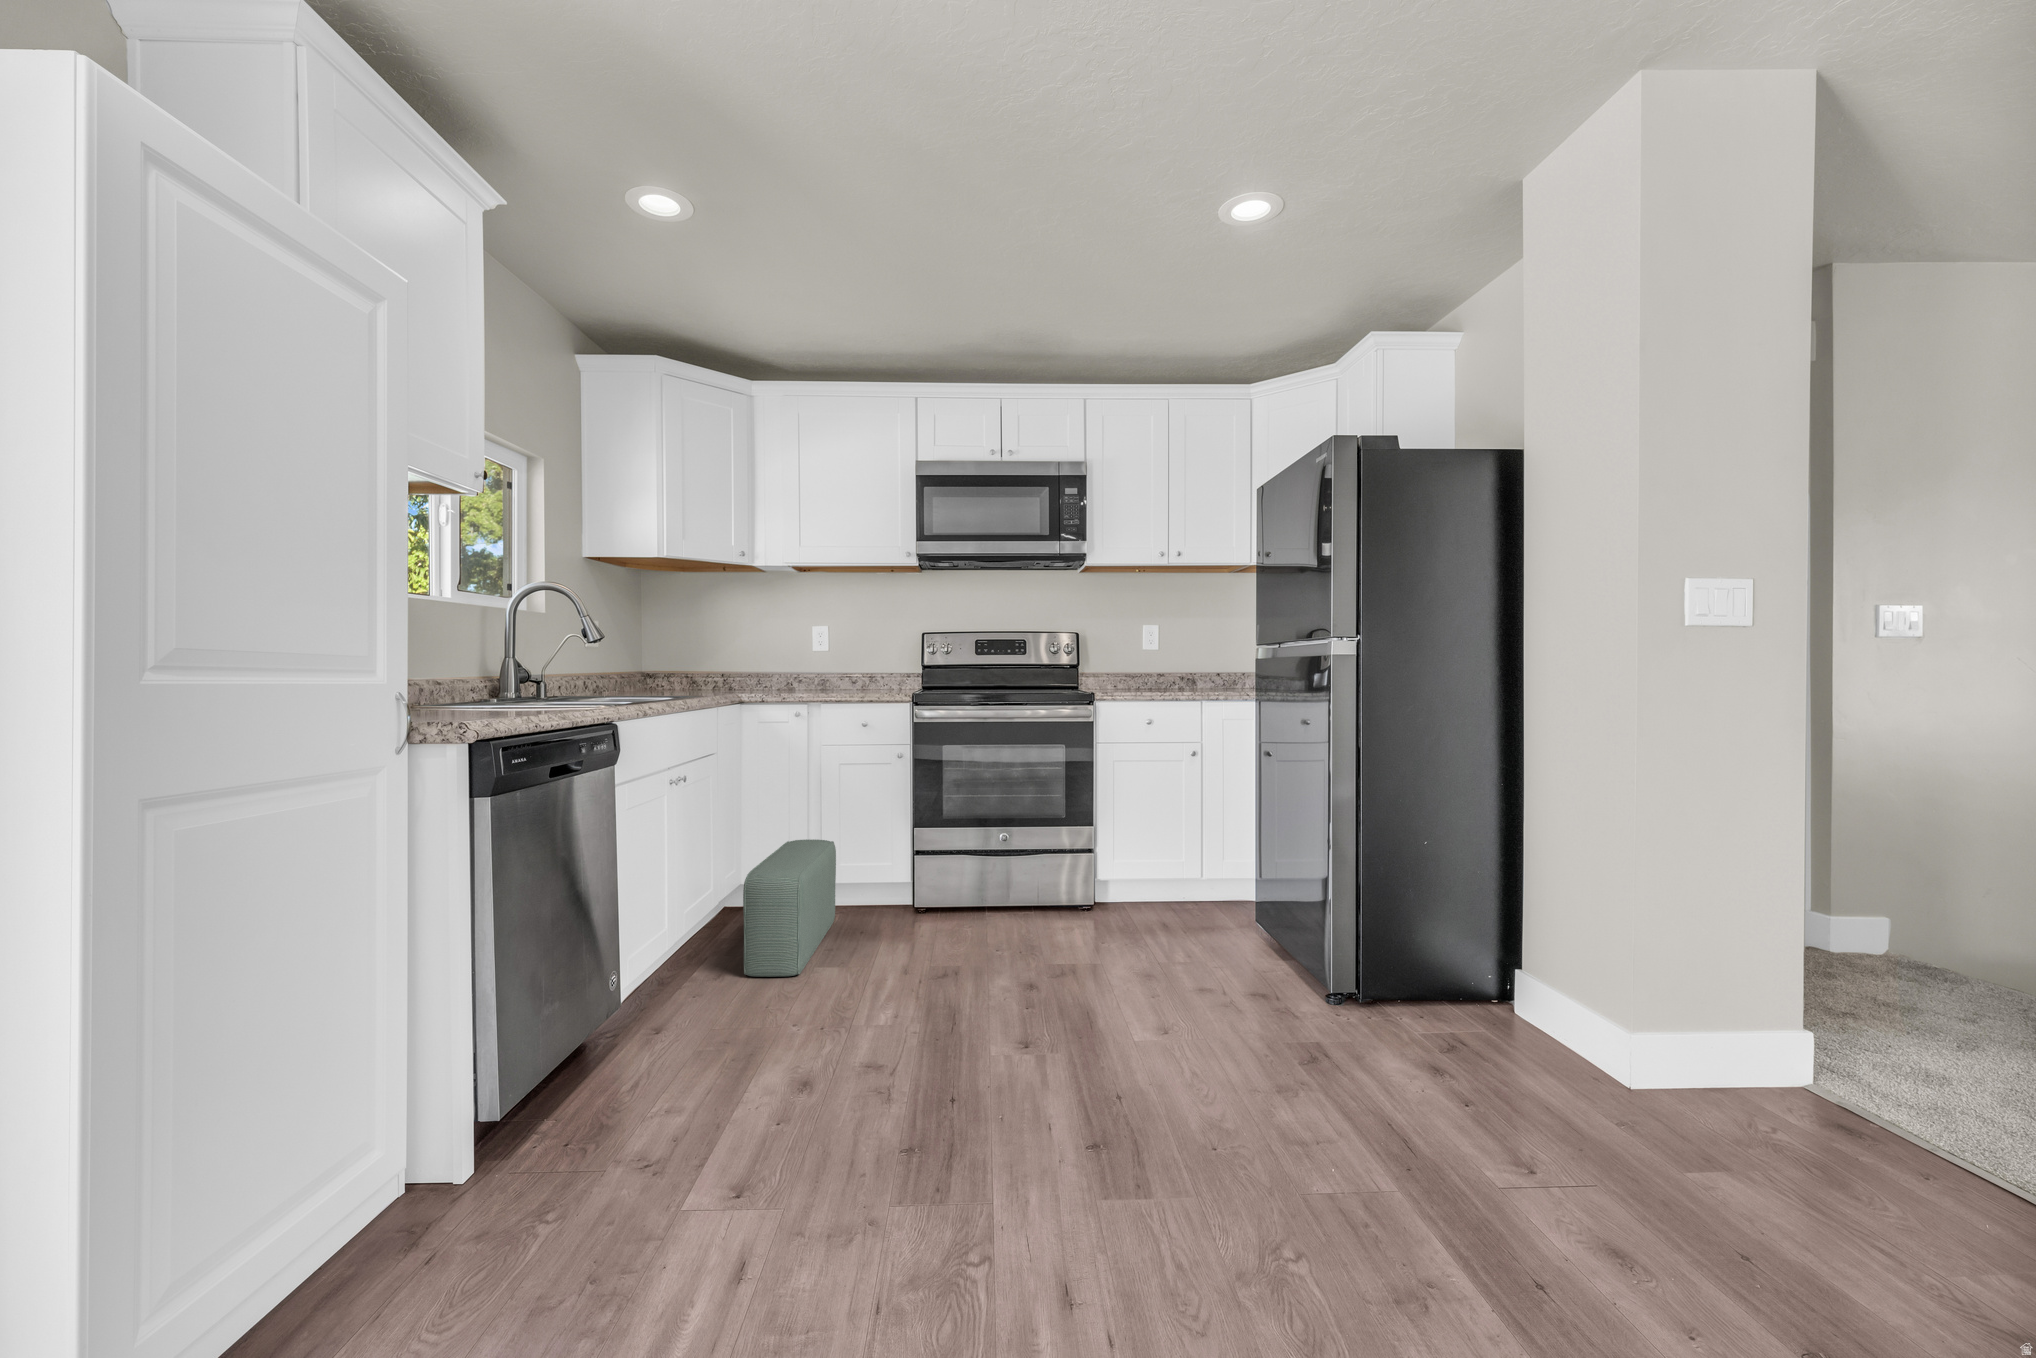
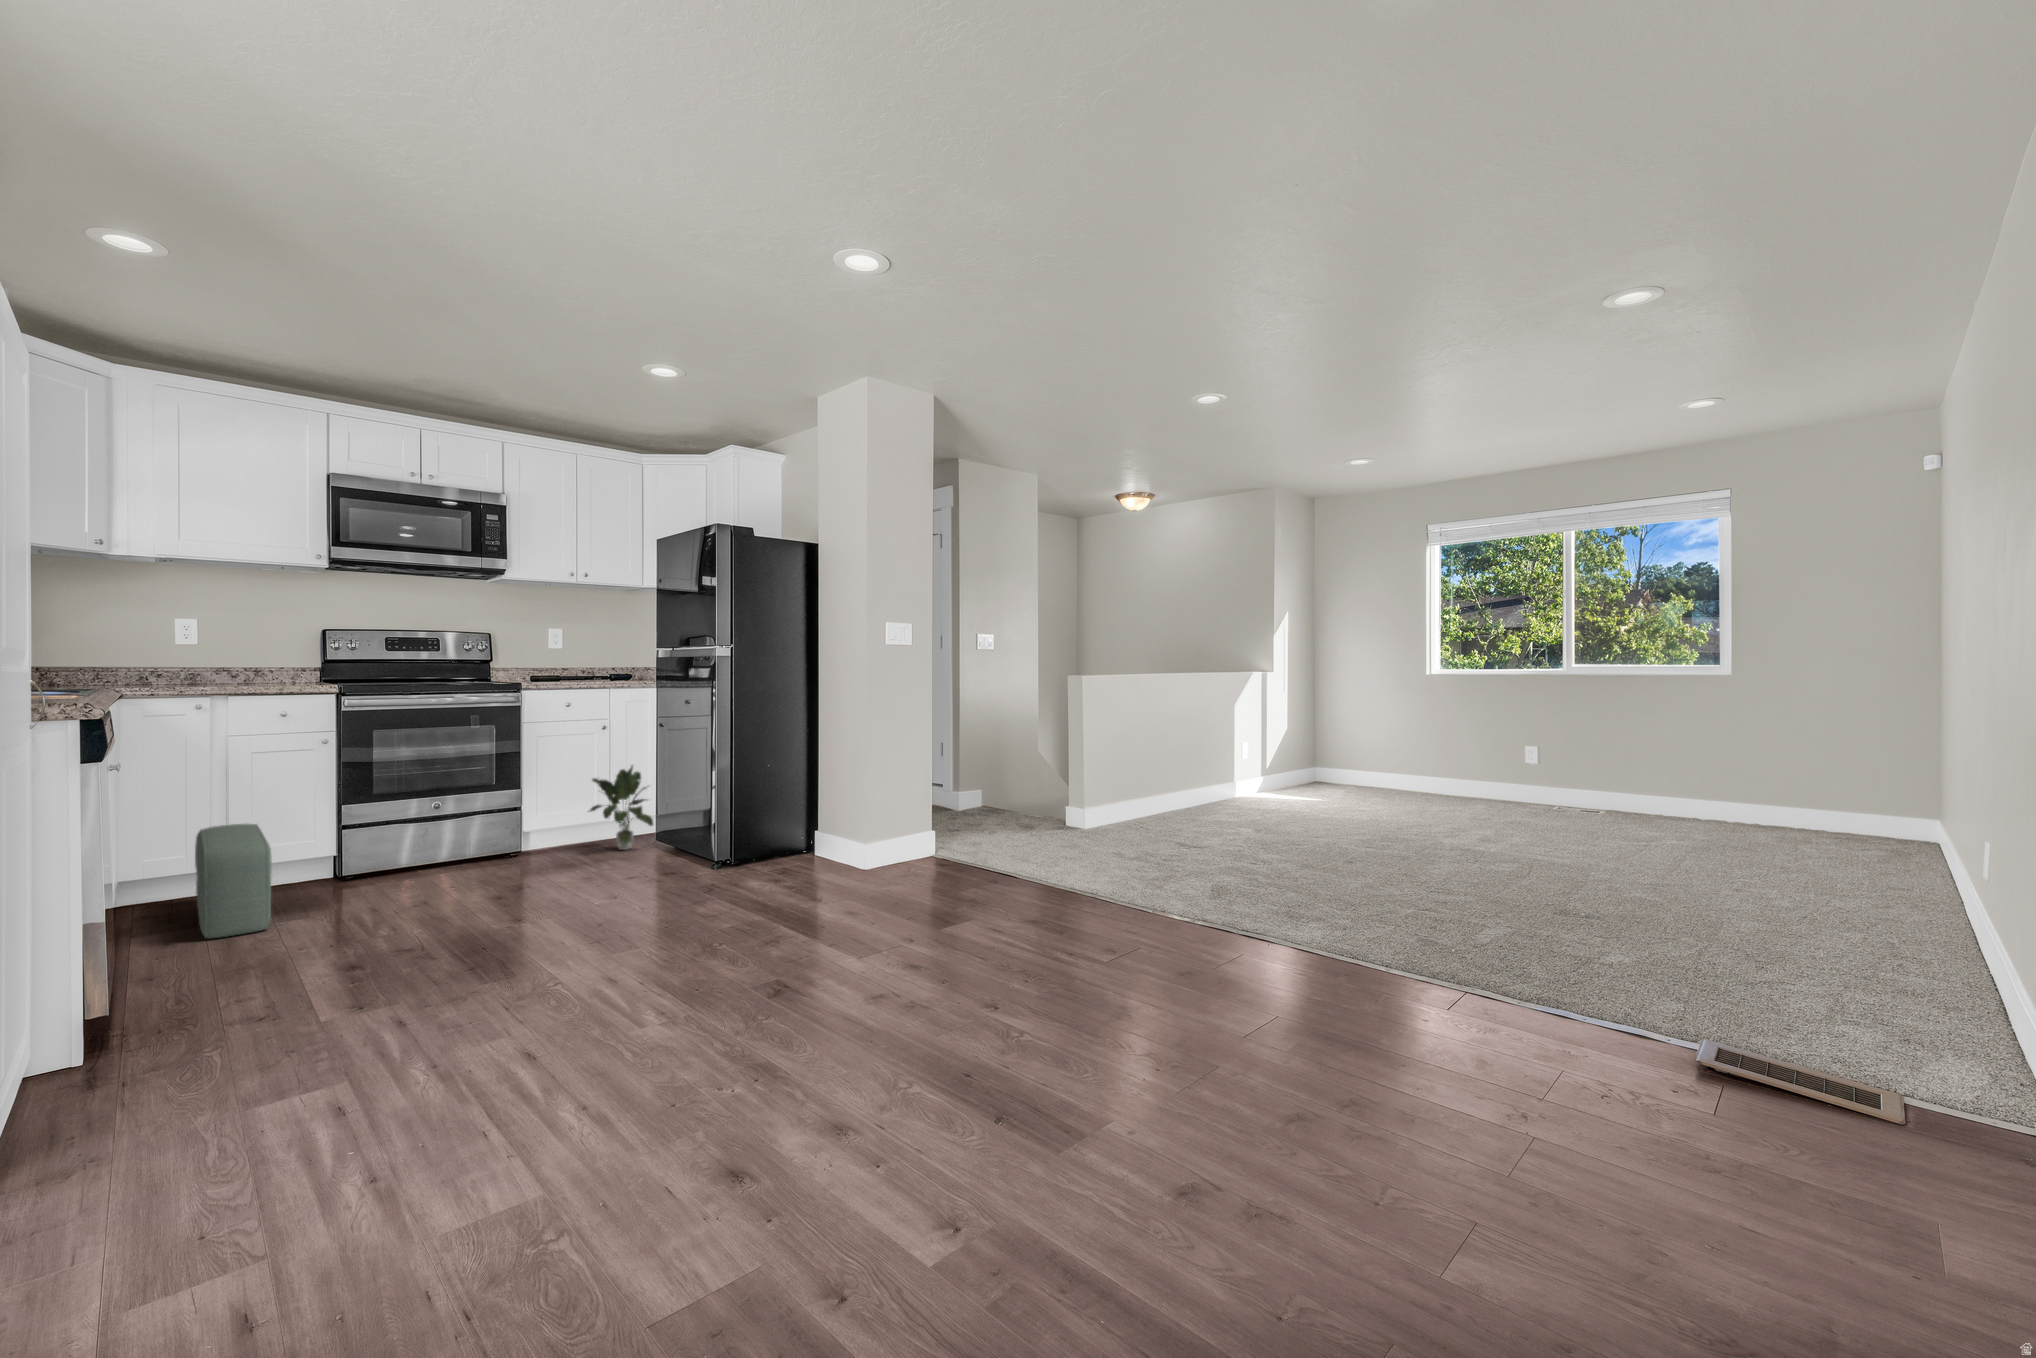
potted plant: none [1171,808,1252,926] -> present [590,766,653,850]

